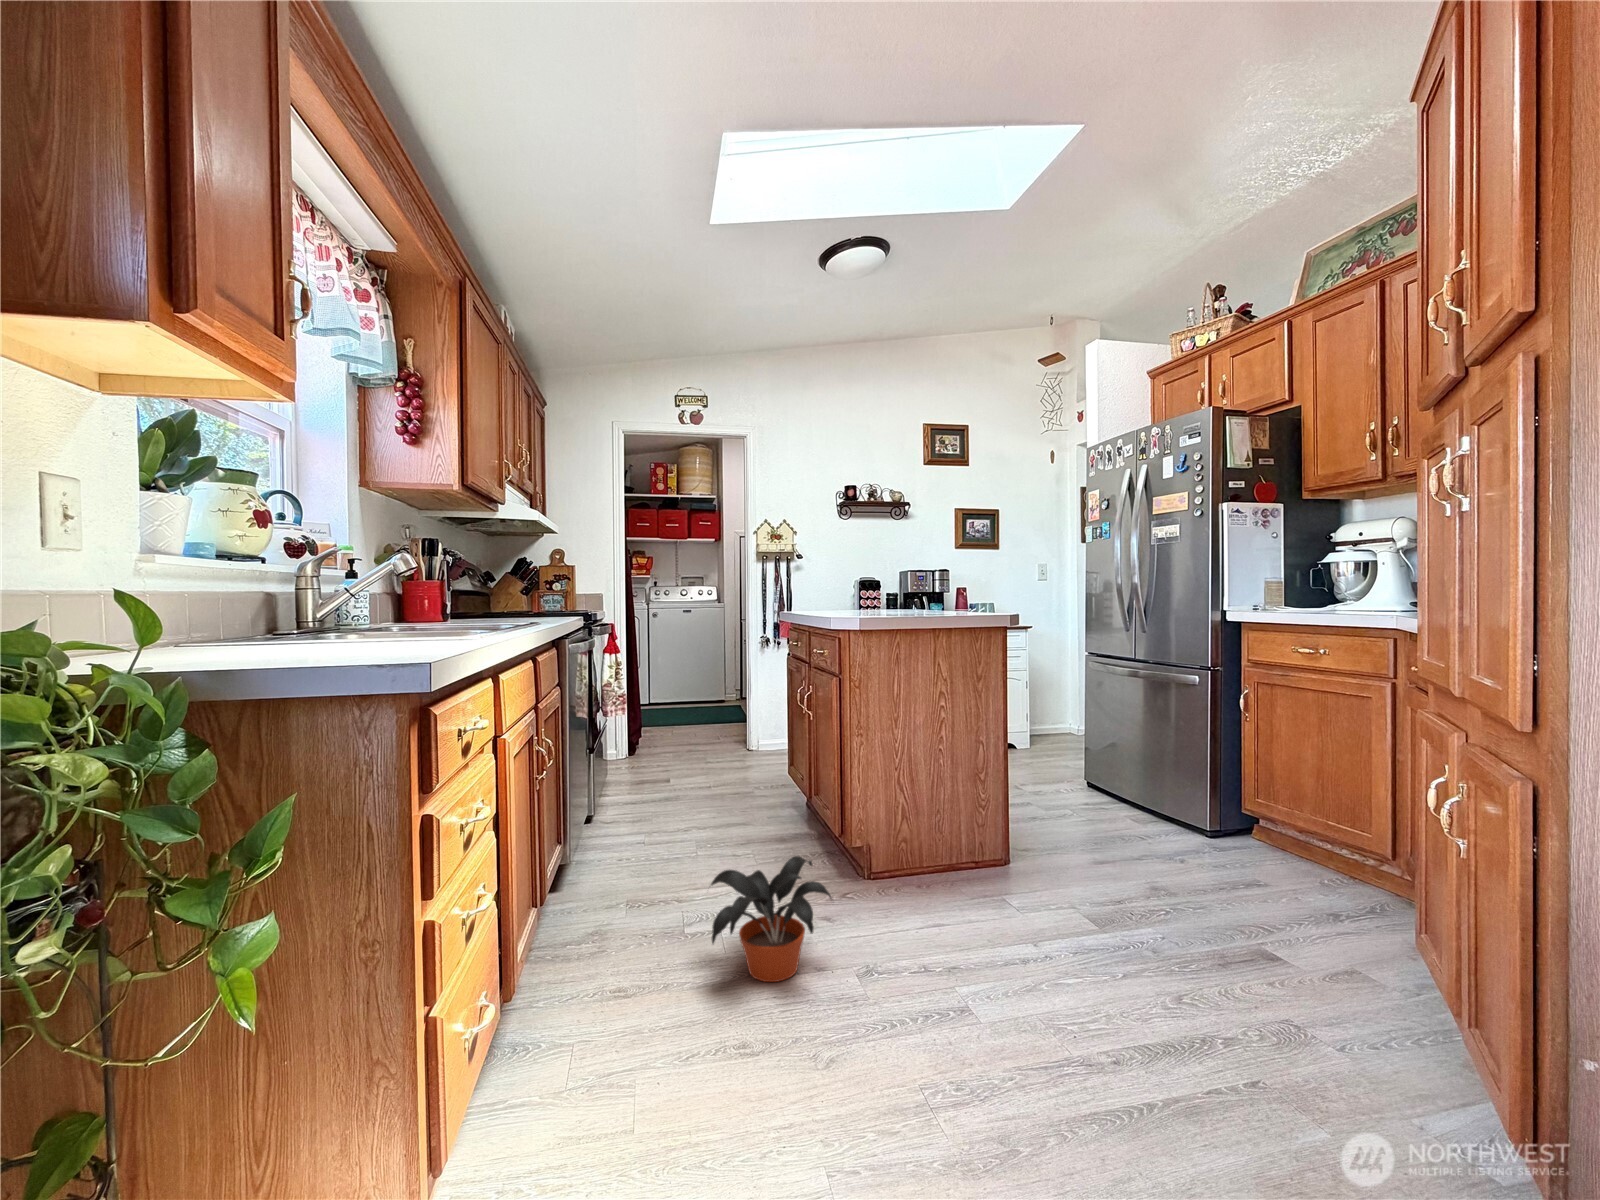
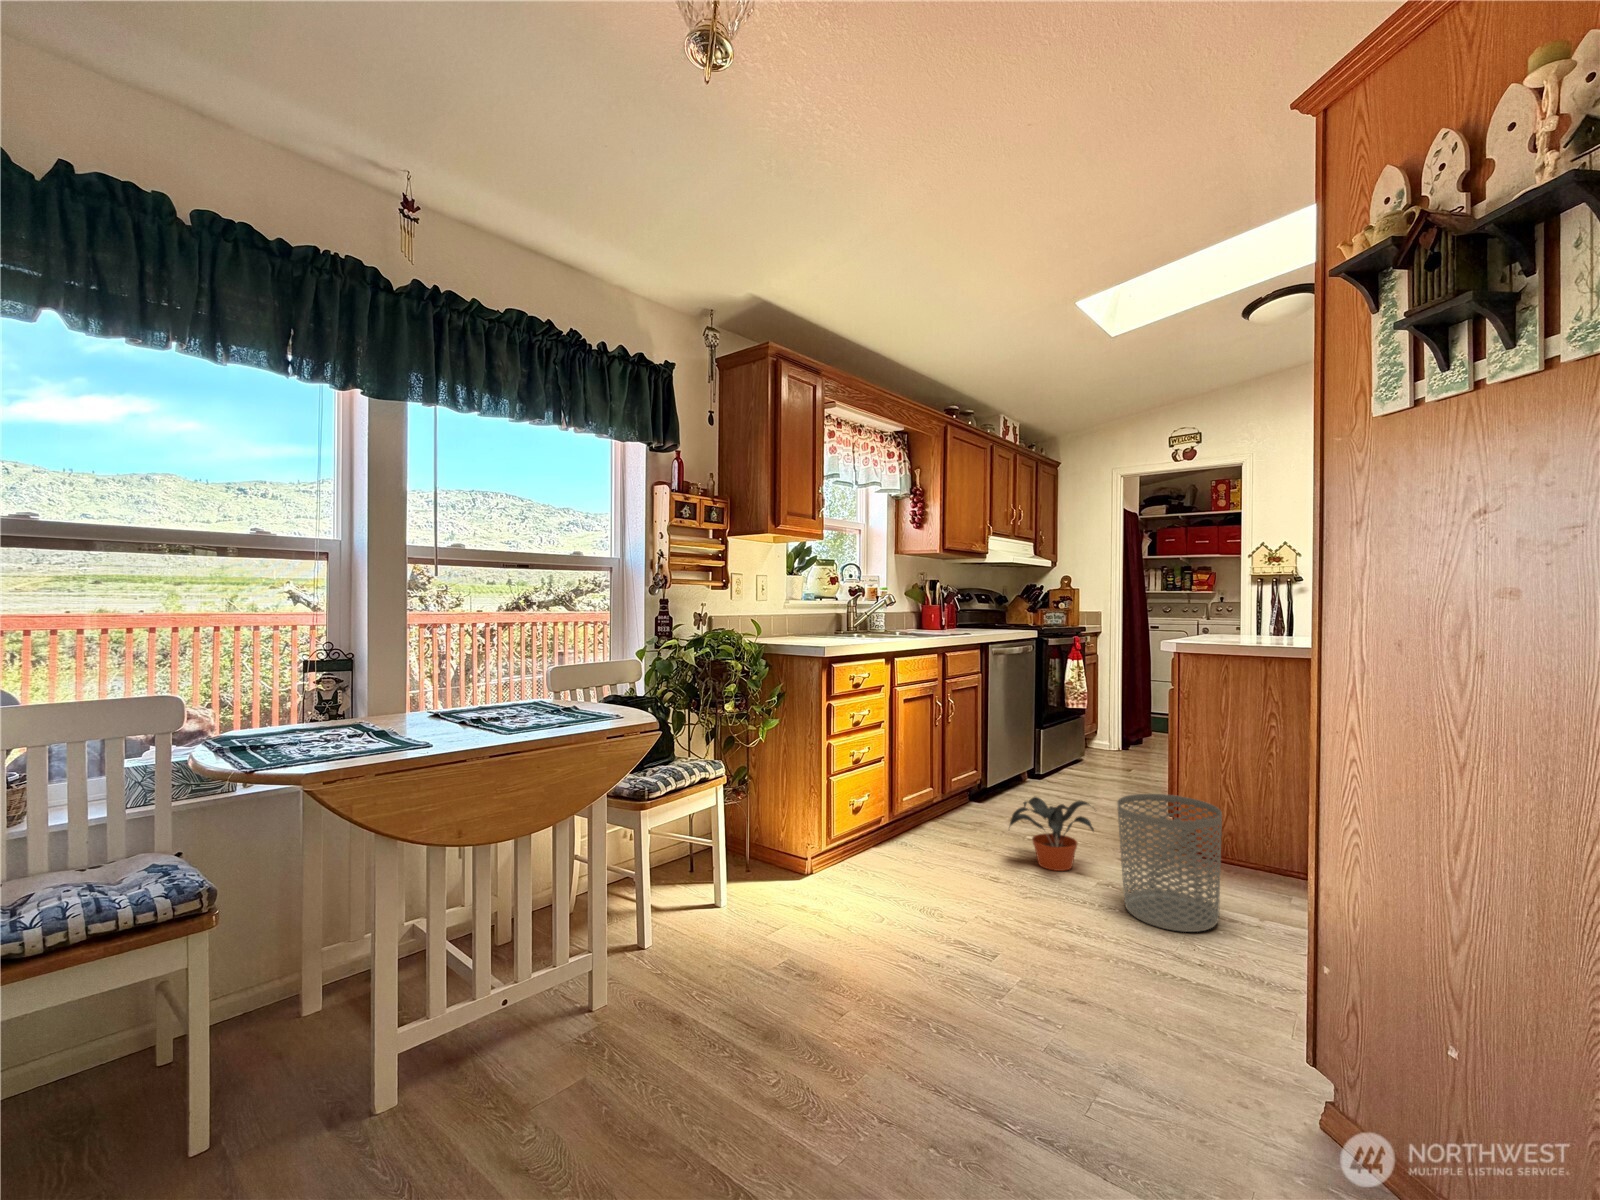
waste bin: none [902,818,1034,1020] -> present [1117,794,1222,932]

